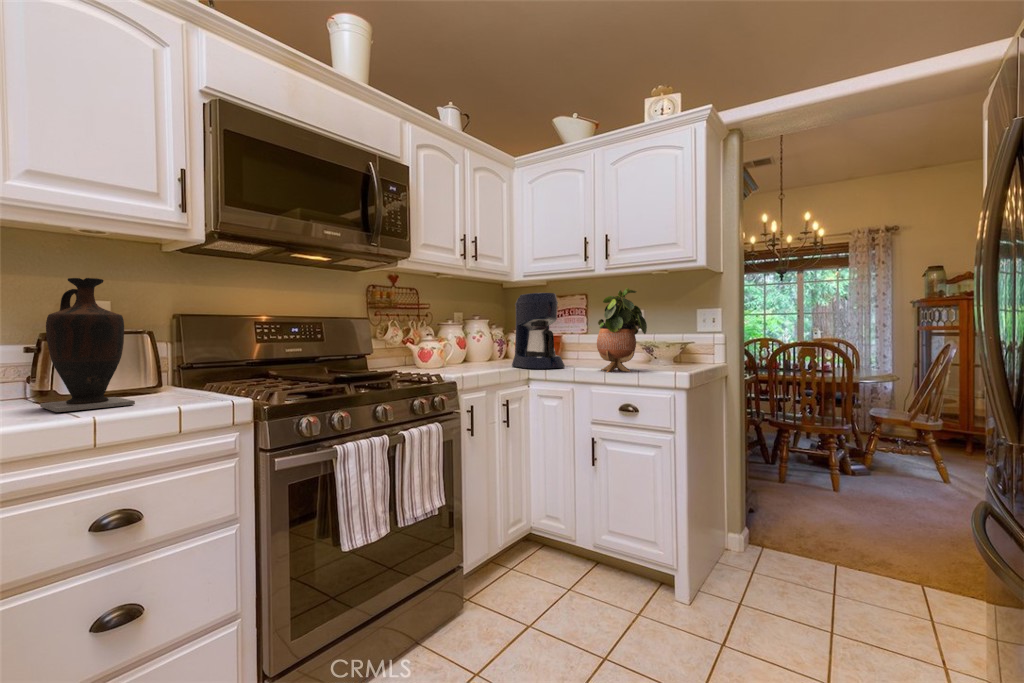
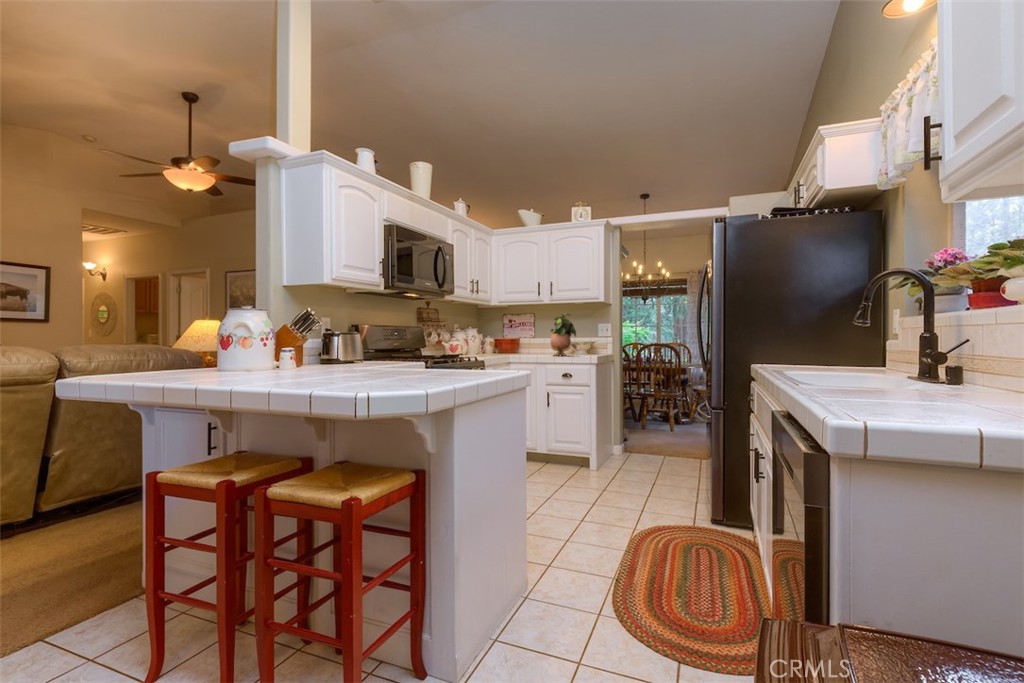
vase: present [40,278,135,412] -> none [347,310,383,365]
coffee maker: present [512,293,565,369] -> none [501,314,531,355]

